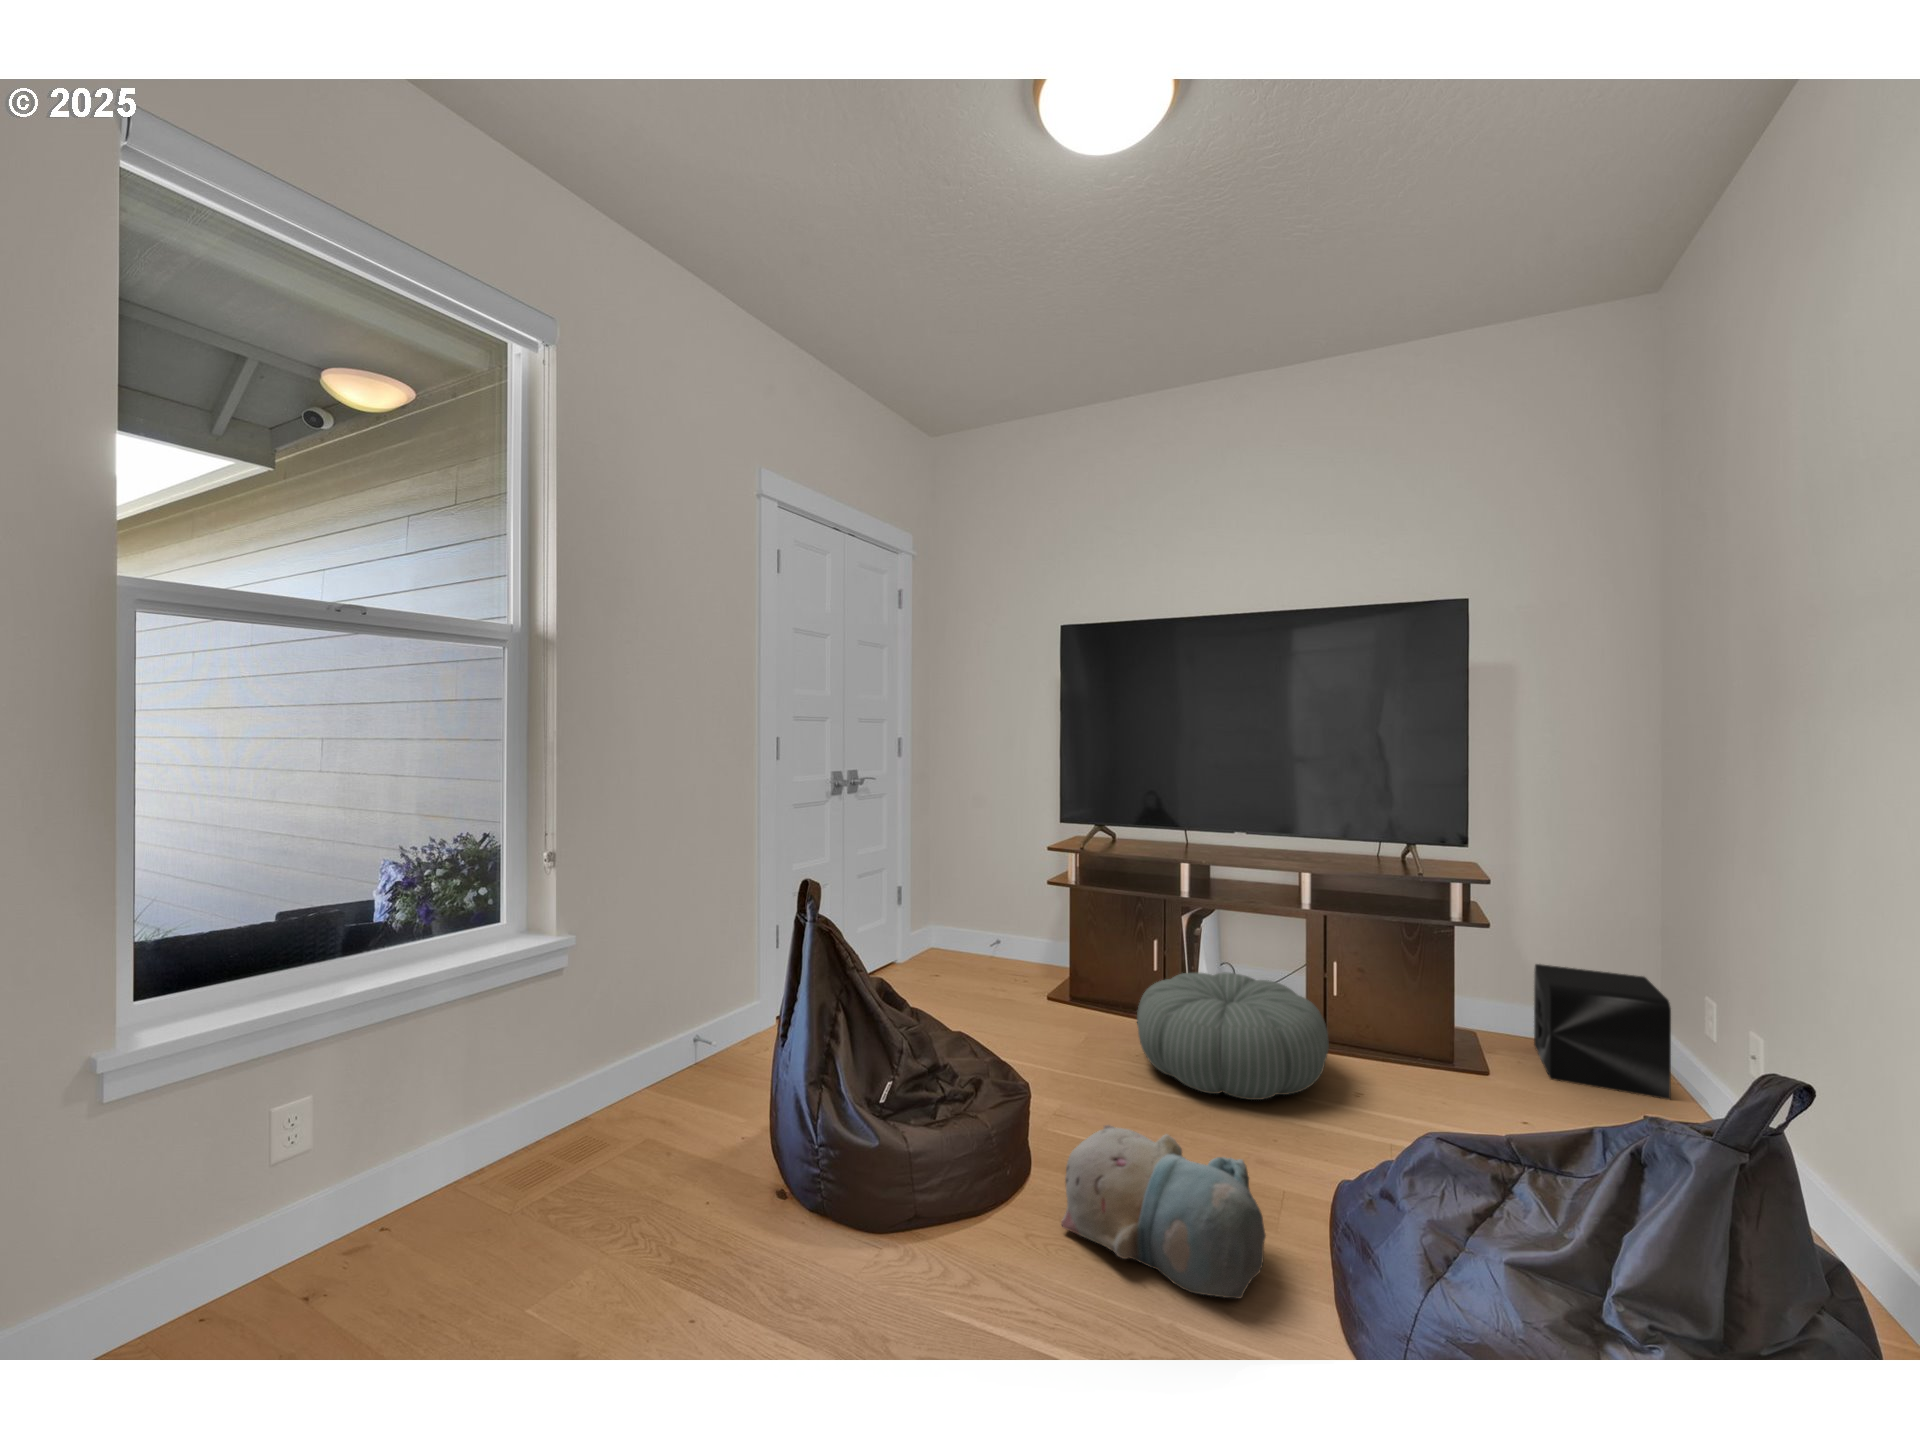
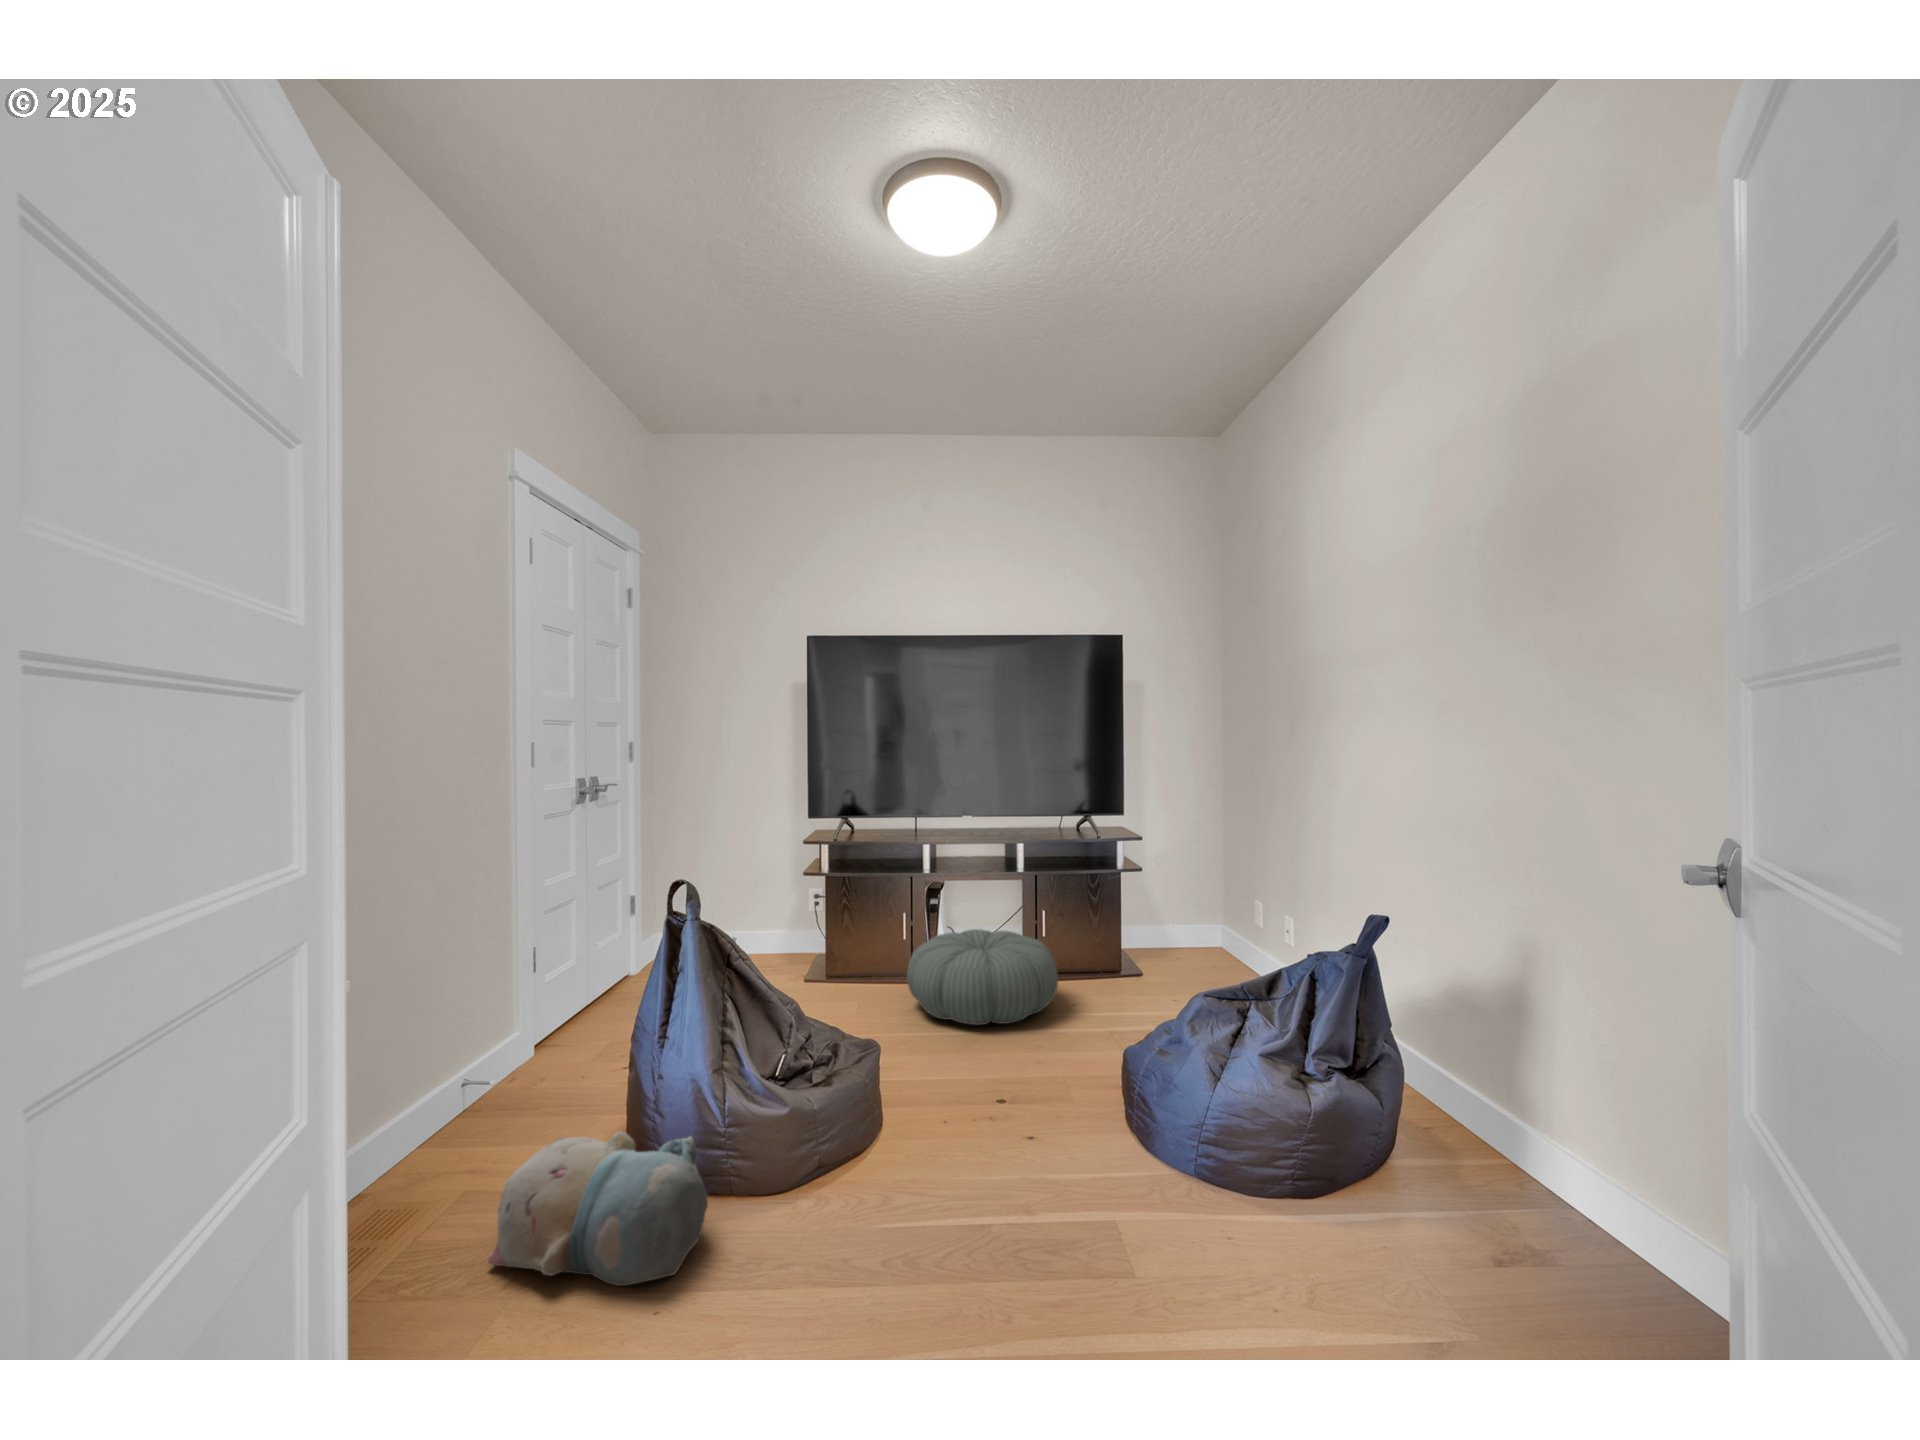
speaker: present [1534,964,1671,1100] -> none [1160,893,1243,972]
plush toy: present [1061,1125,1266,1299] -> present [488,1131,708,1286]

